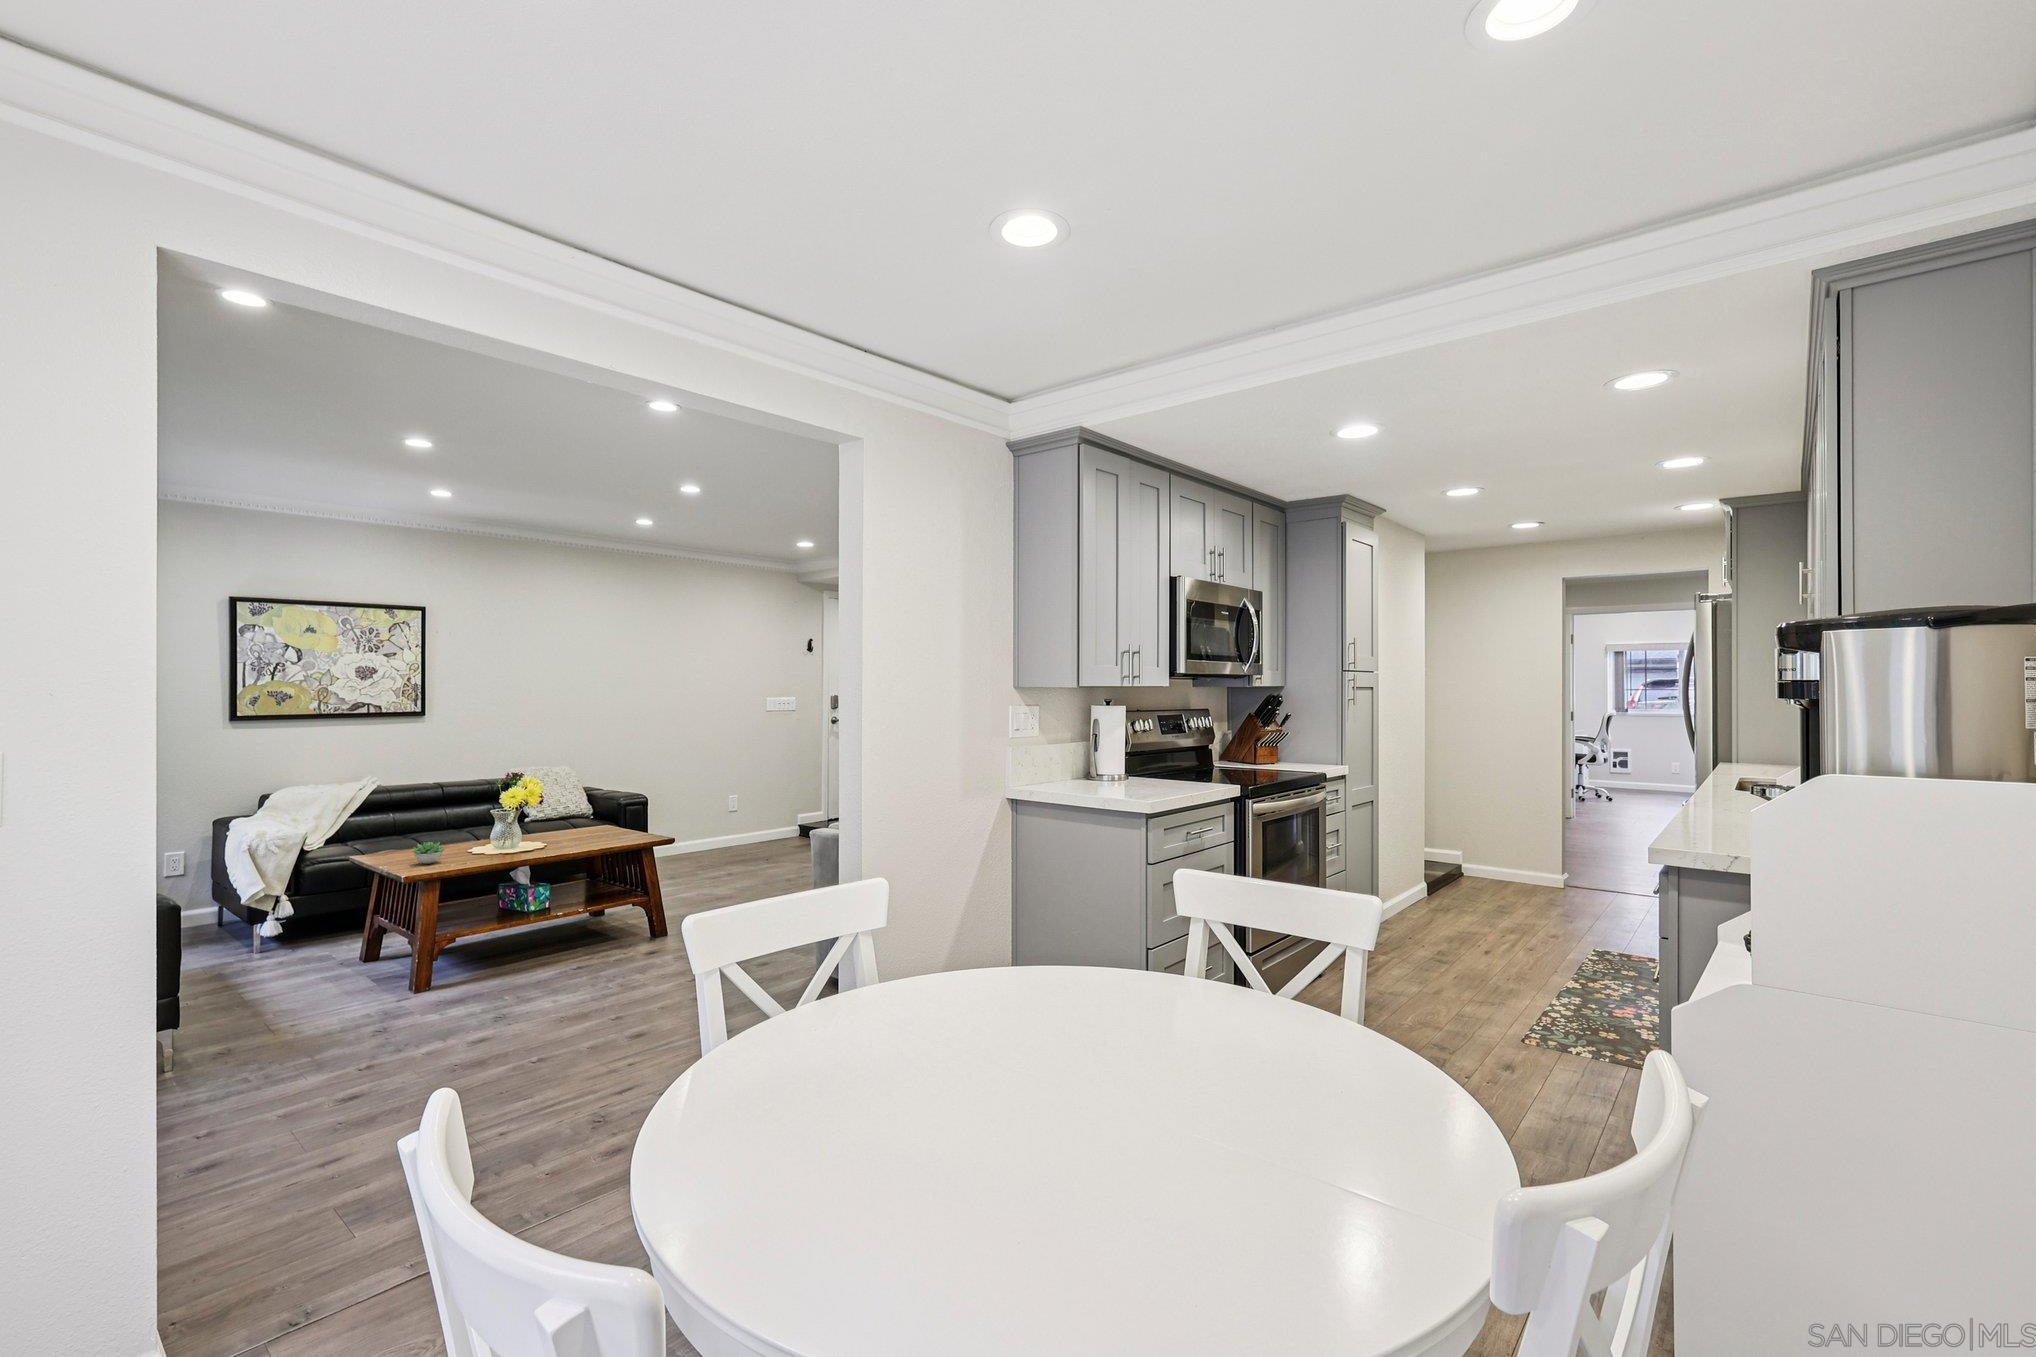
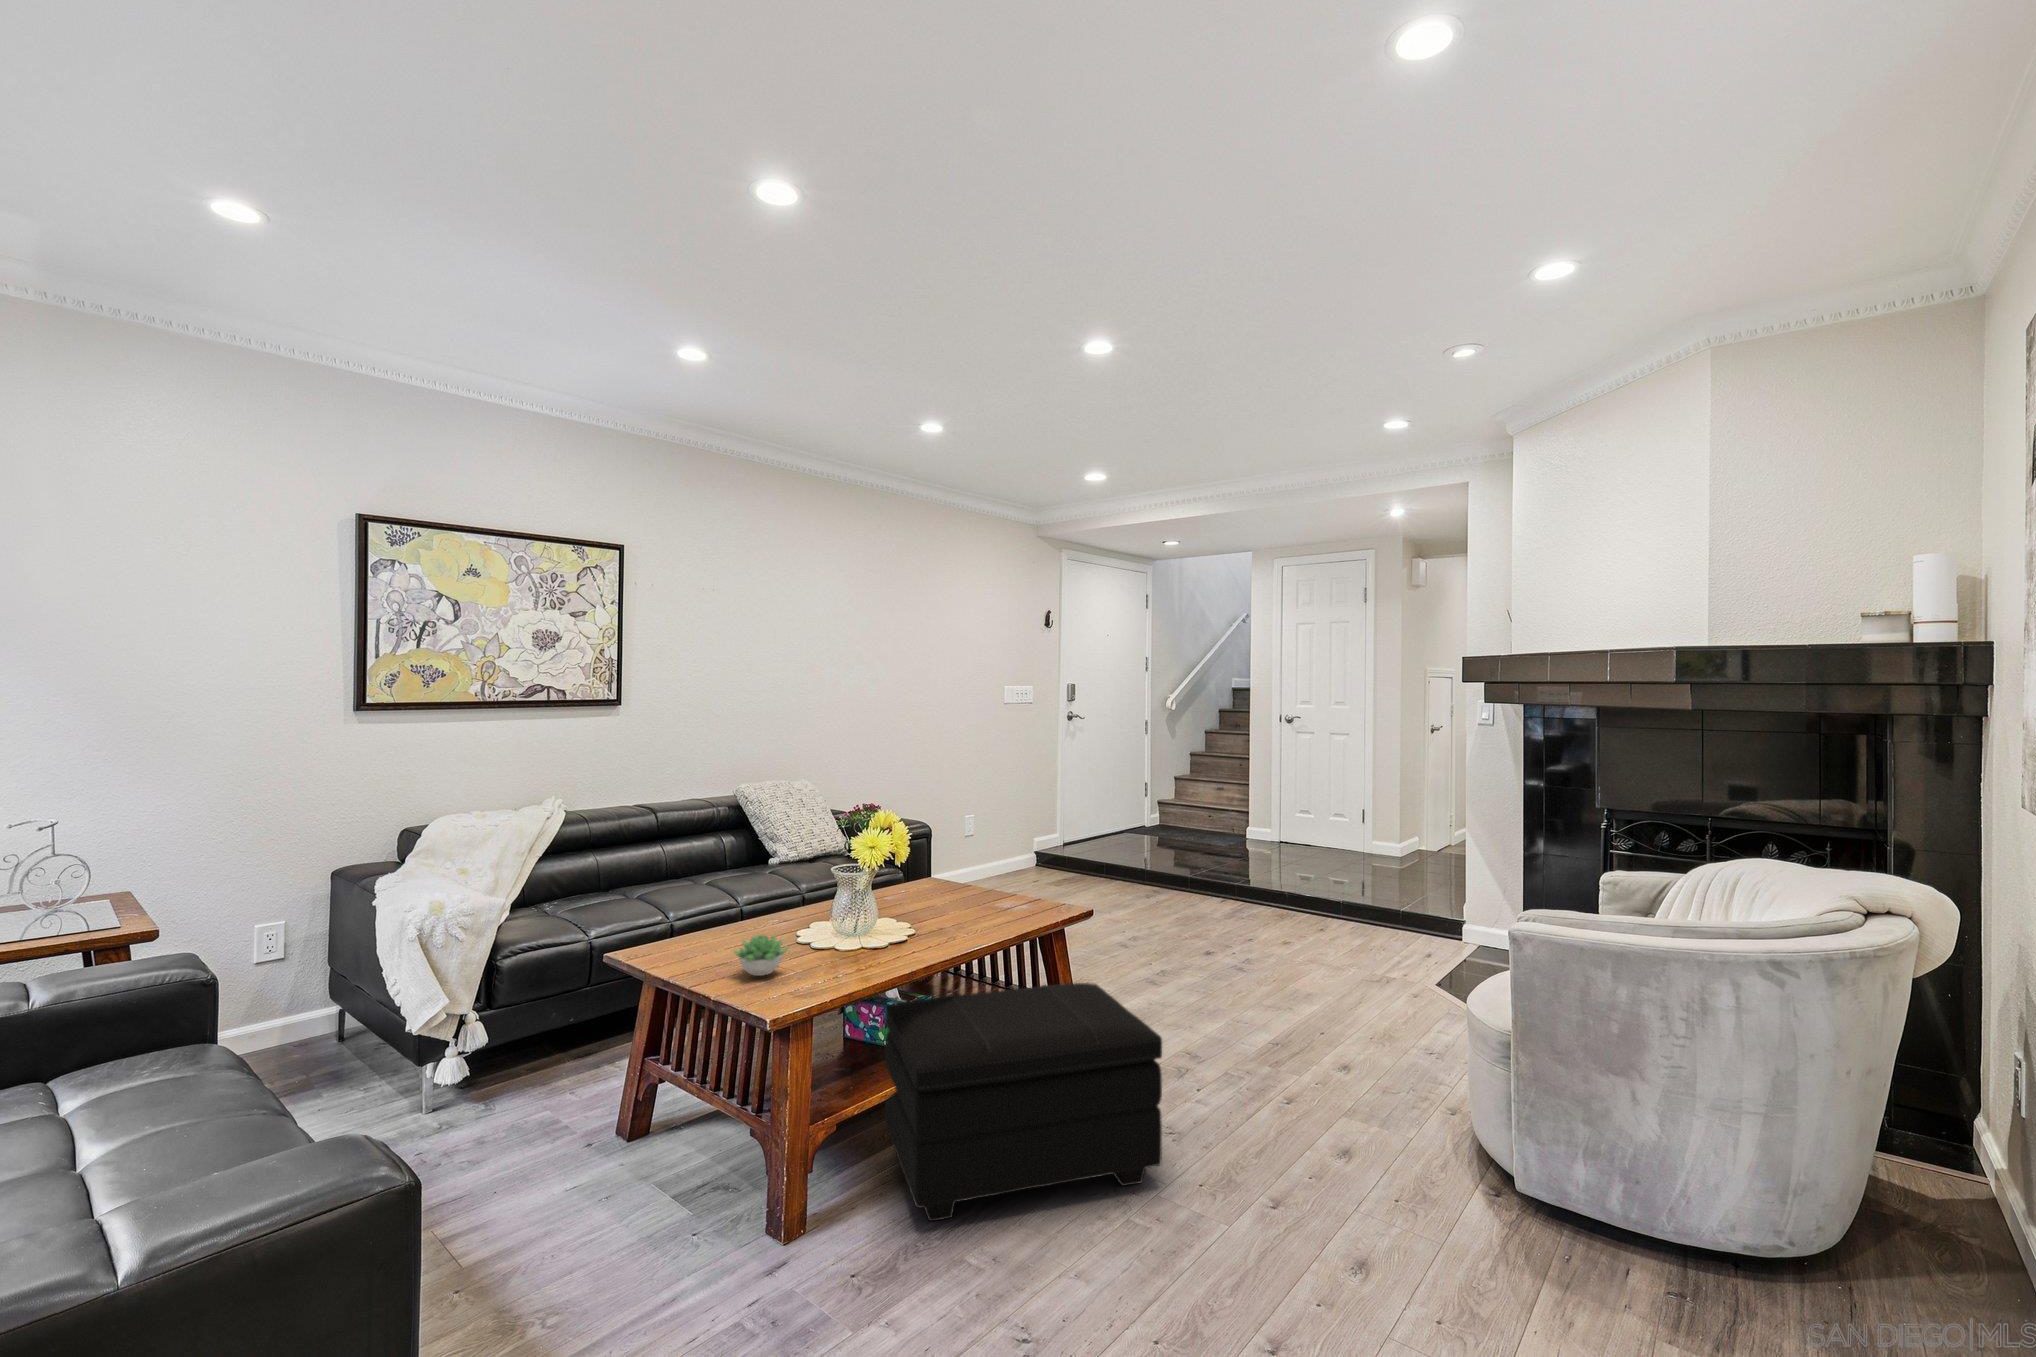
footstool: none [486,873,647,985] -> present [885,983,1162,1221]

